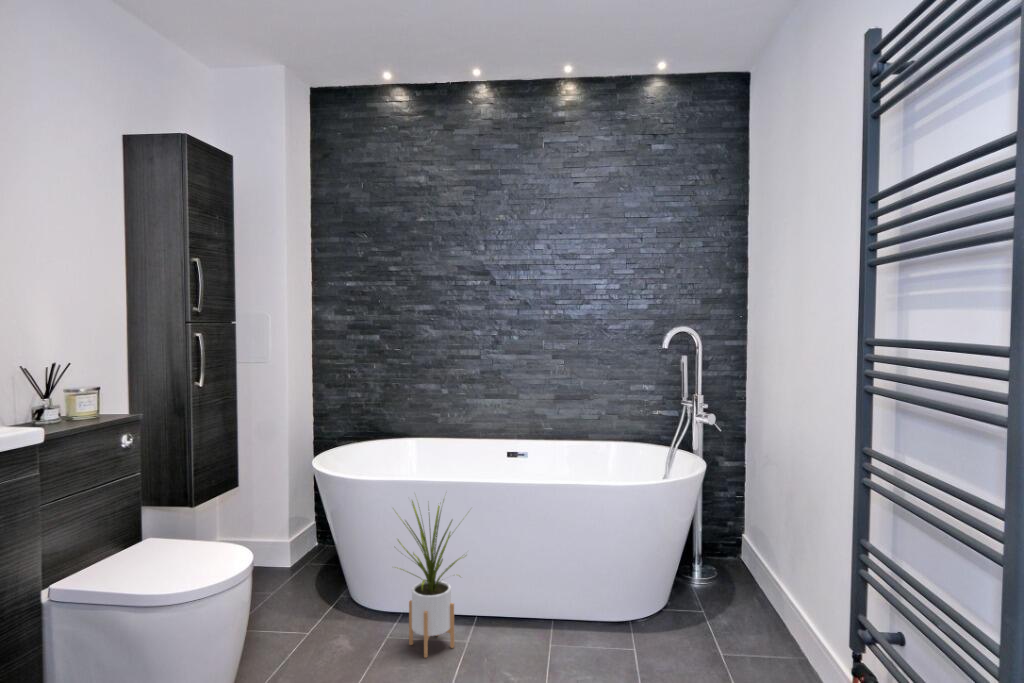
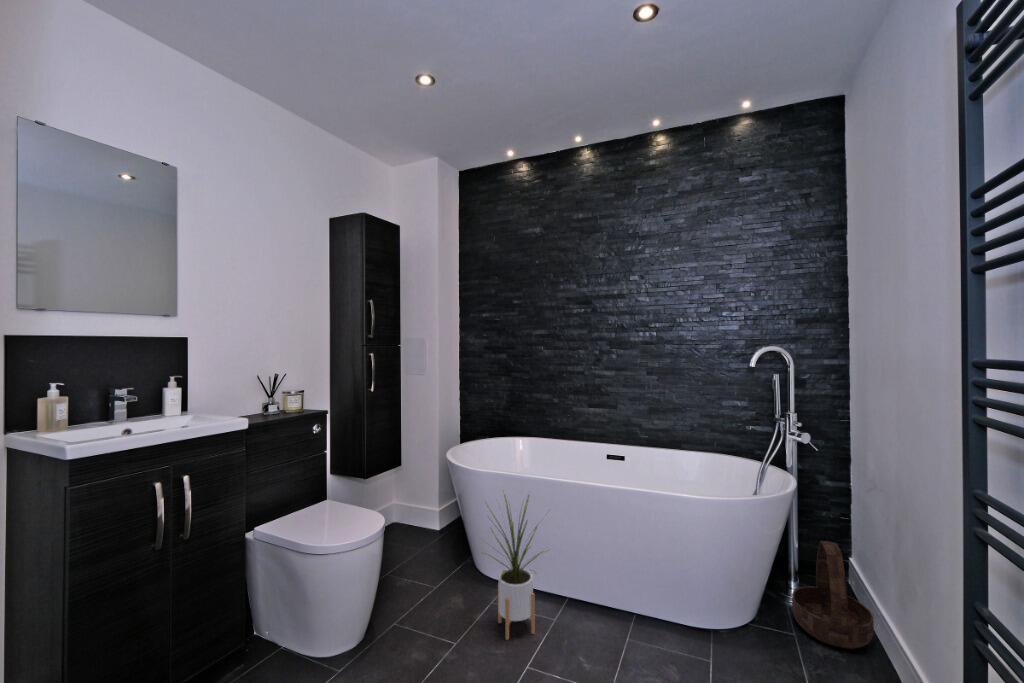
basket: none [698,516,765,611] -> present [792,541,874,649]

